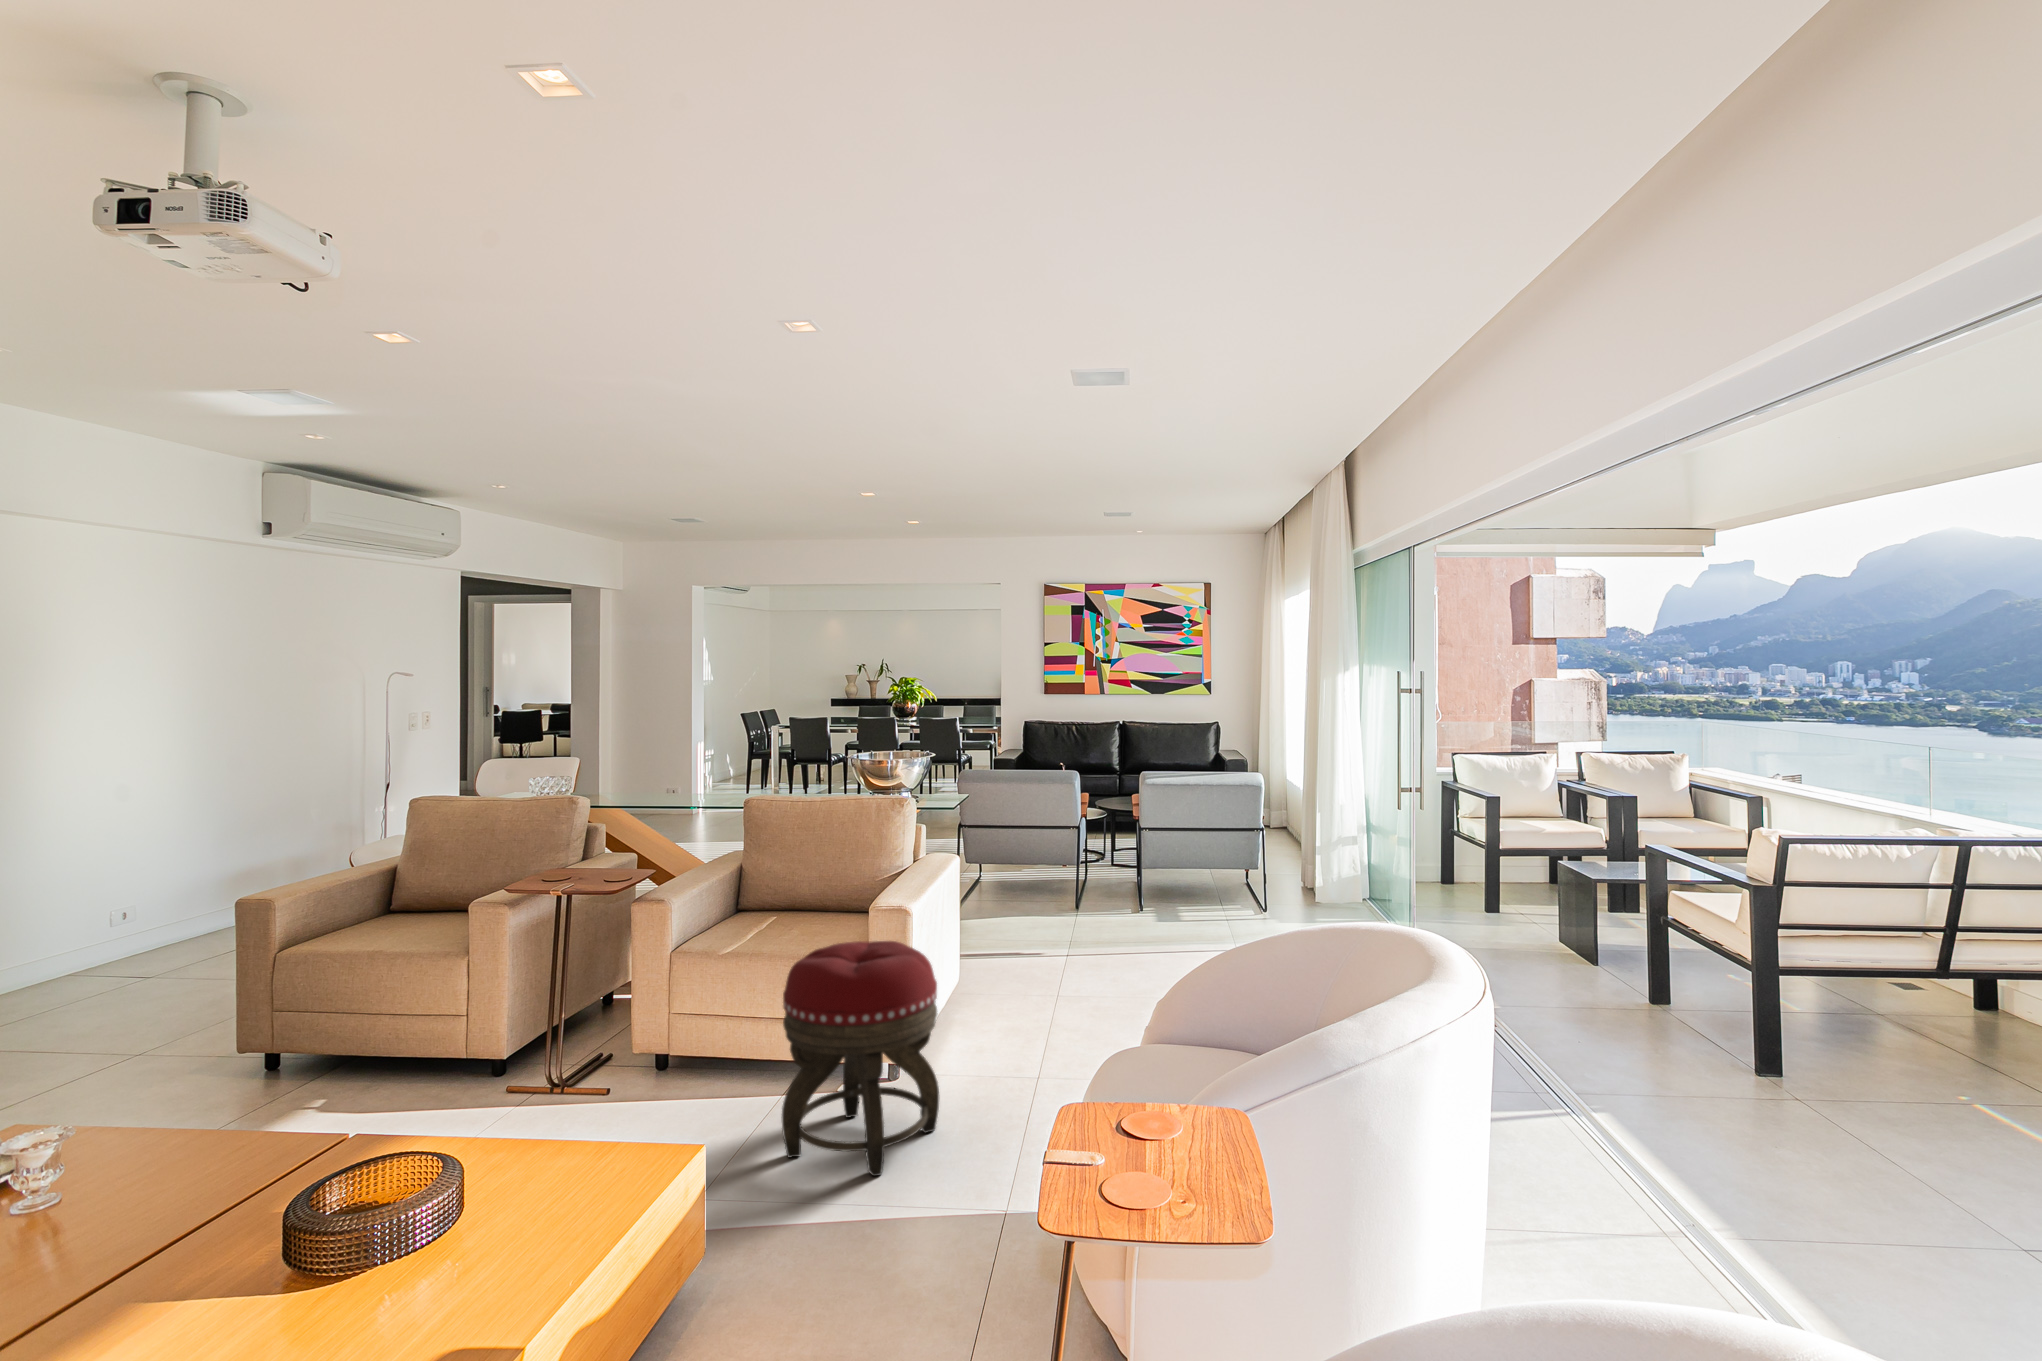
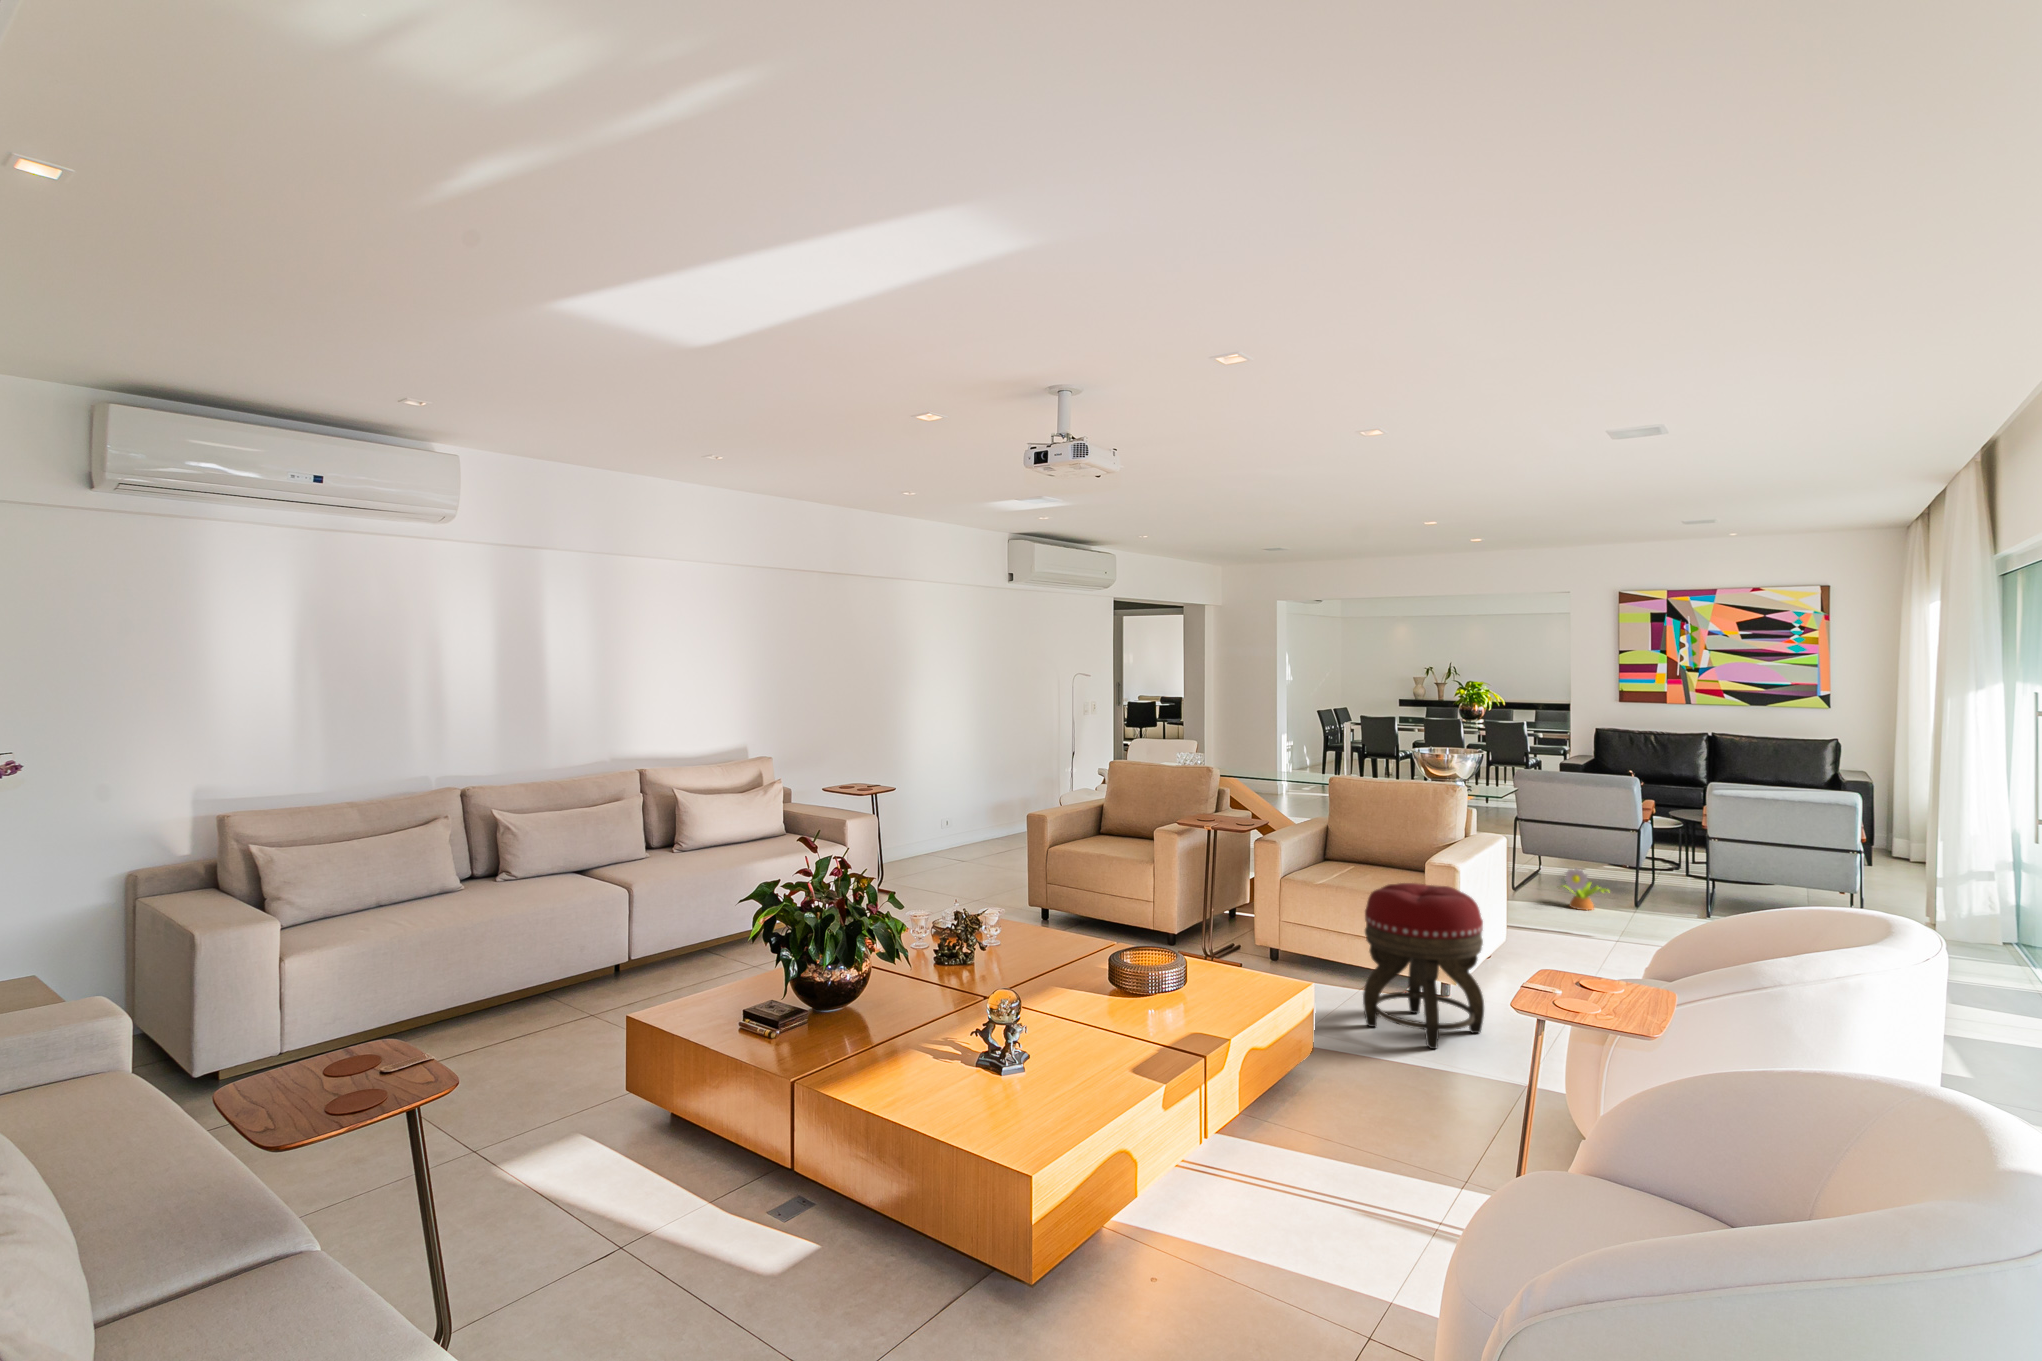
decorative plant: none [1001,876,1053,923] -> present [1565,868,1608,910]

